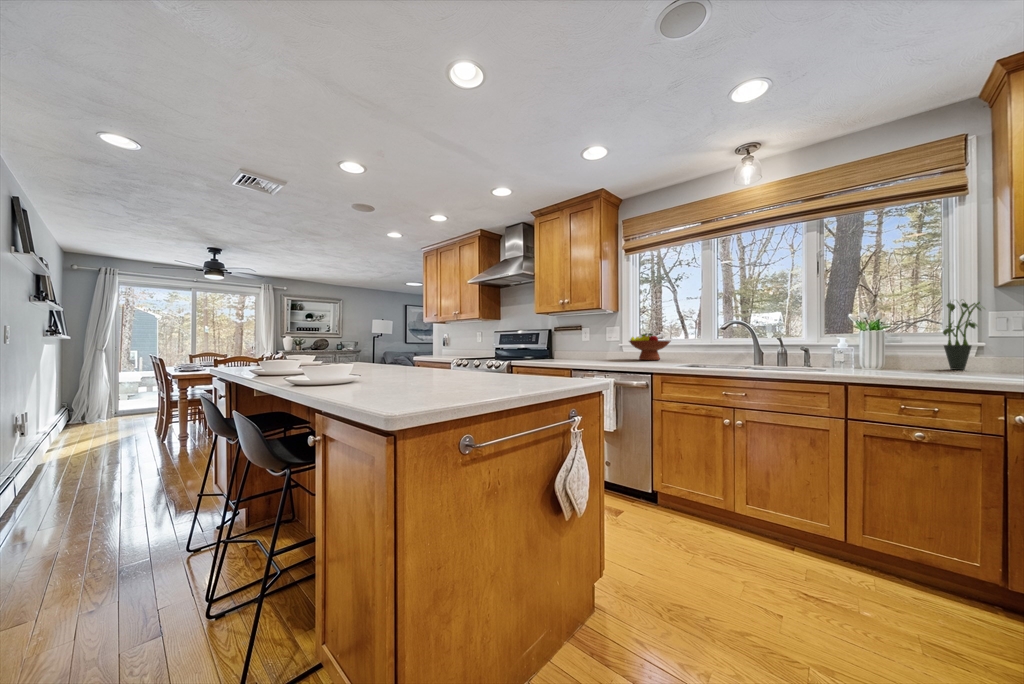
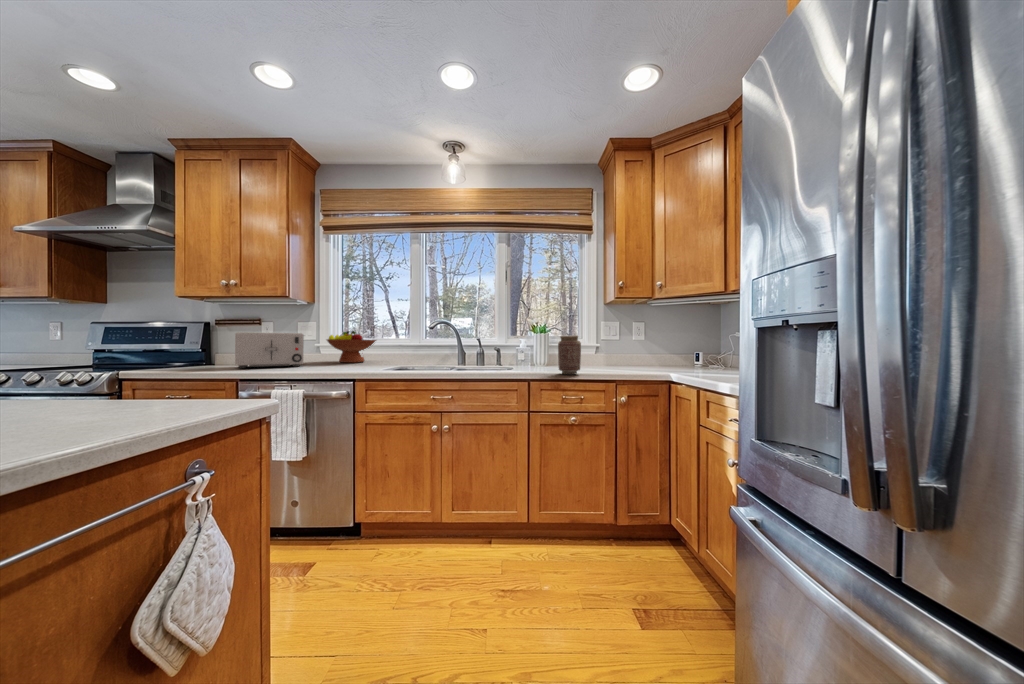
potted plant: present [943,301,985,370] -> none [580,312,602,364]
vase: none [886,332,926,379] -> present [558,336,581,374]
toaster: none [570,336,613,362] -> present [235,332,304,368]

